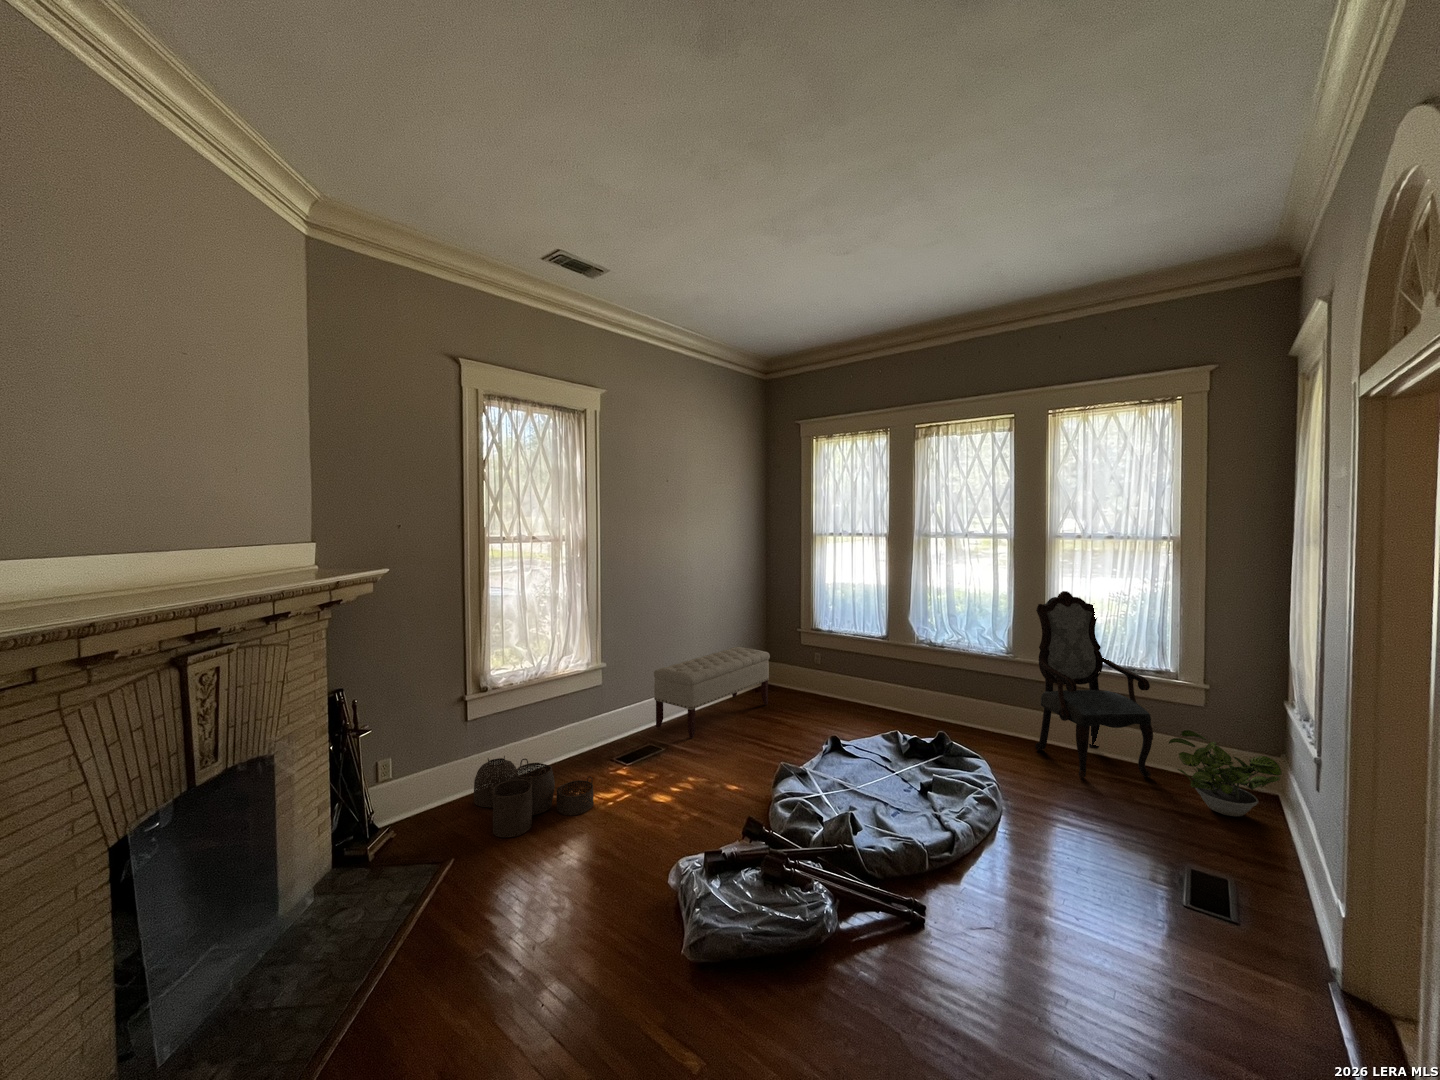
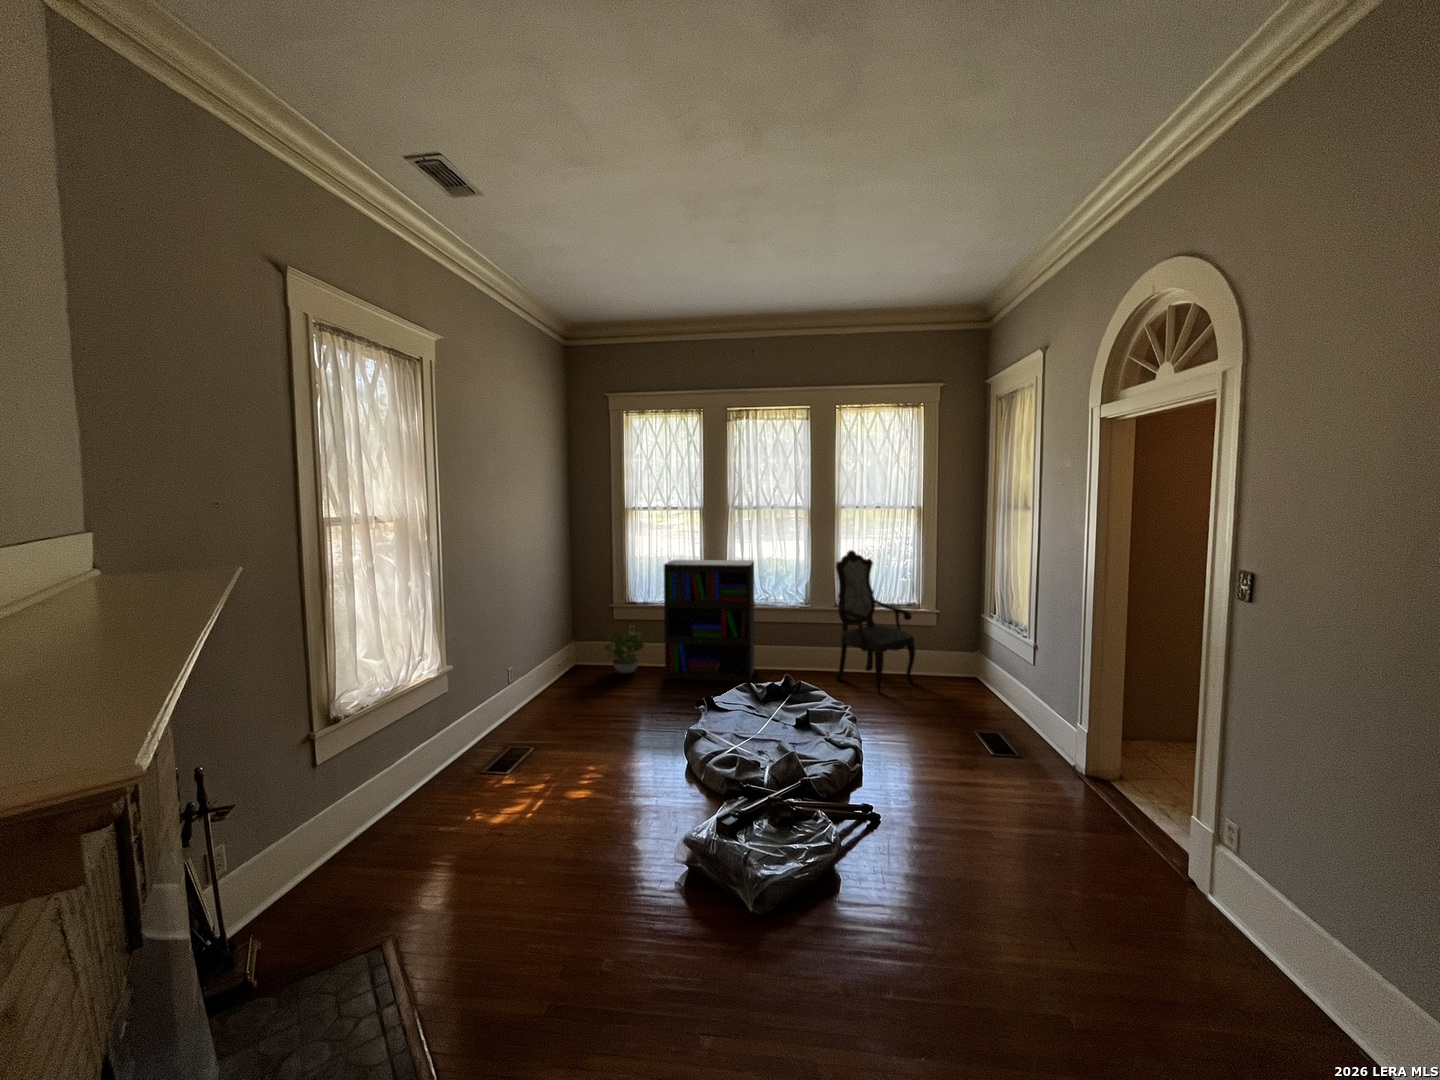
bookshelf: none [837,588,944,731] -> present [664,560,755,682]
bench: present [654,647,770,738] -> none [494,631,597,732]
potted plant: present [1169,730,1282,816] -> present [604,631,644,674]
woven basket: present [474,756,594,837] -> none [339,792,511,890]

